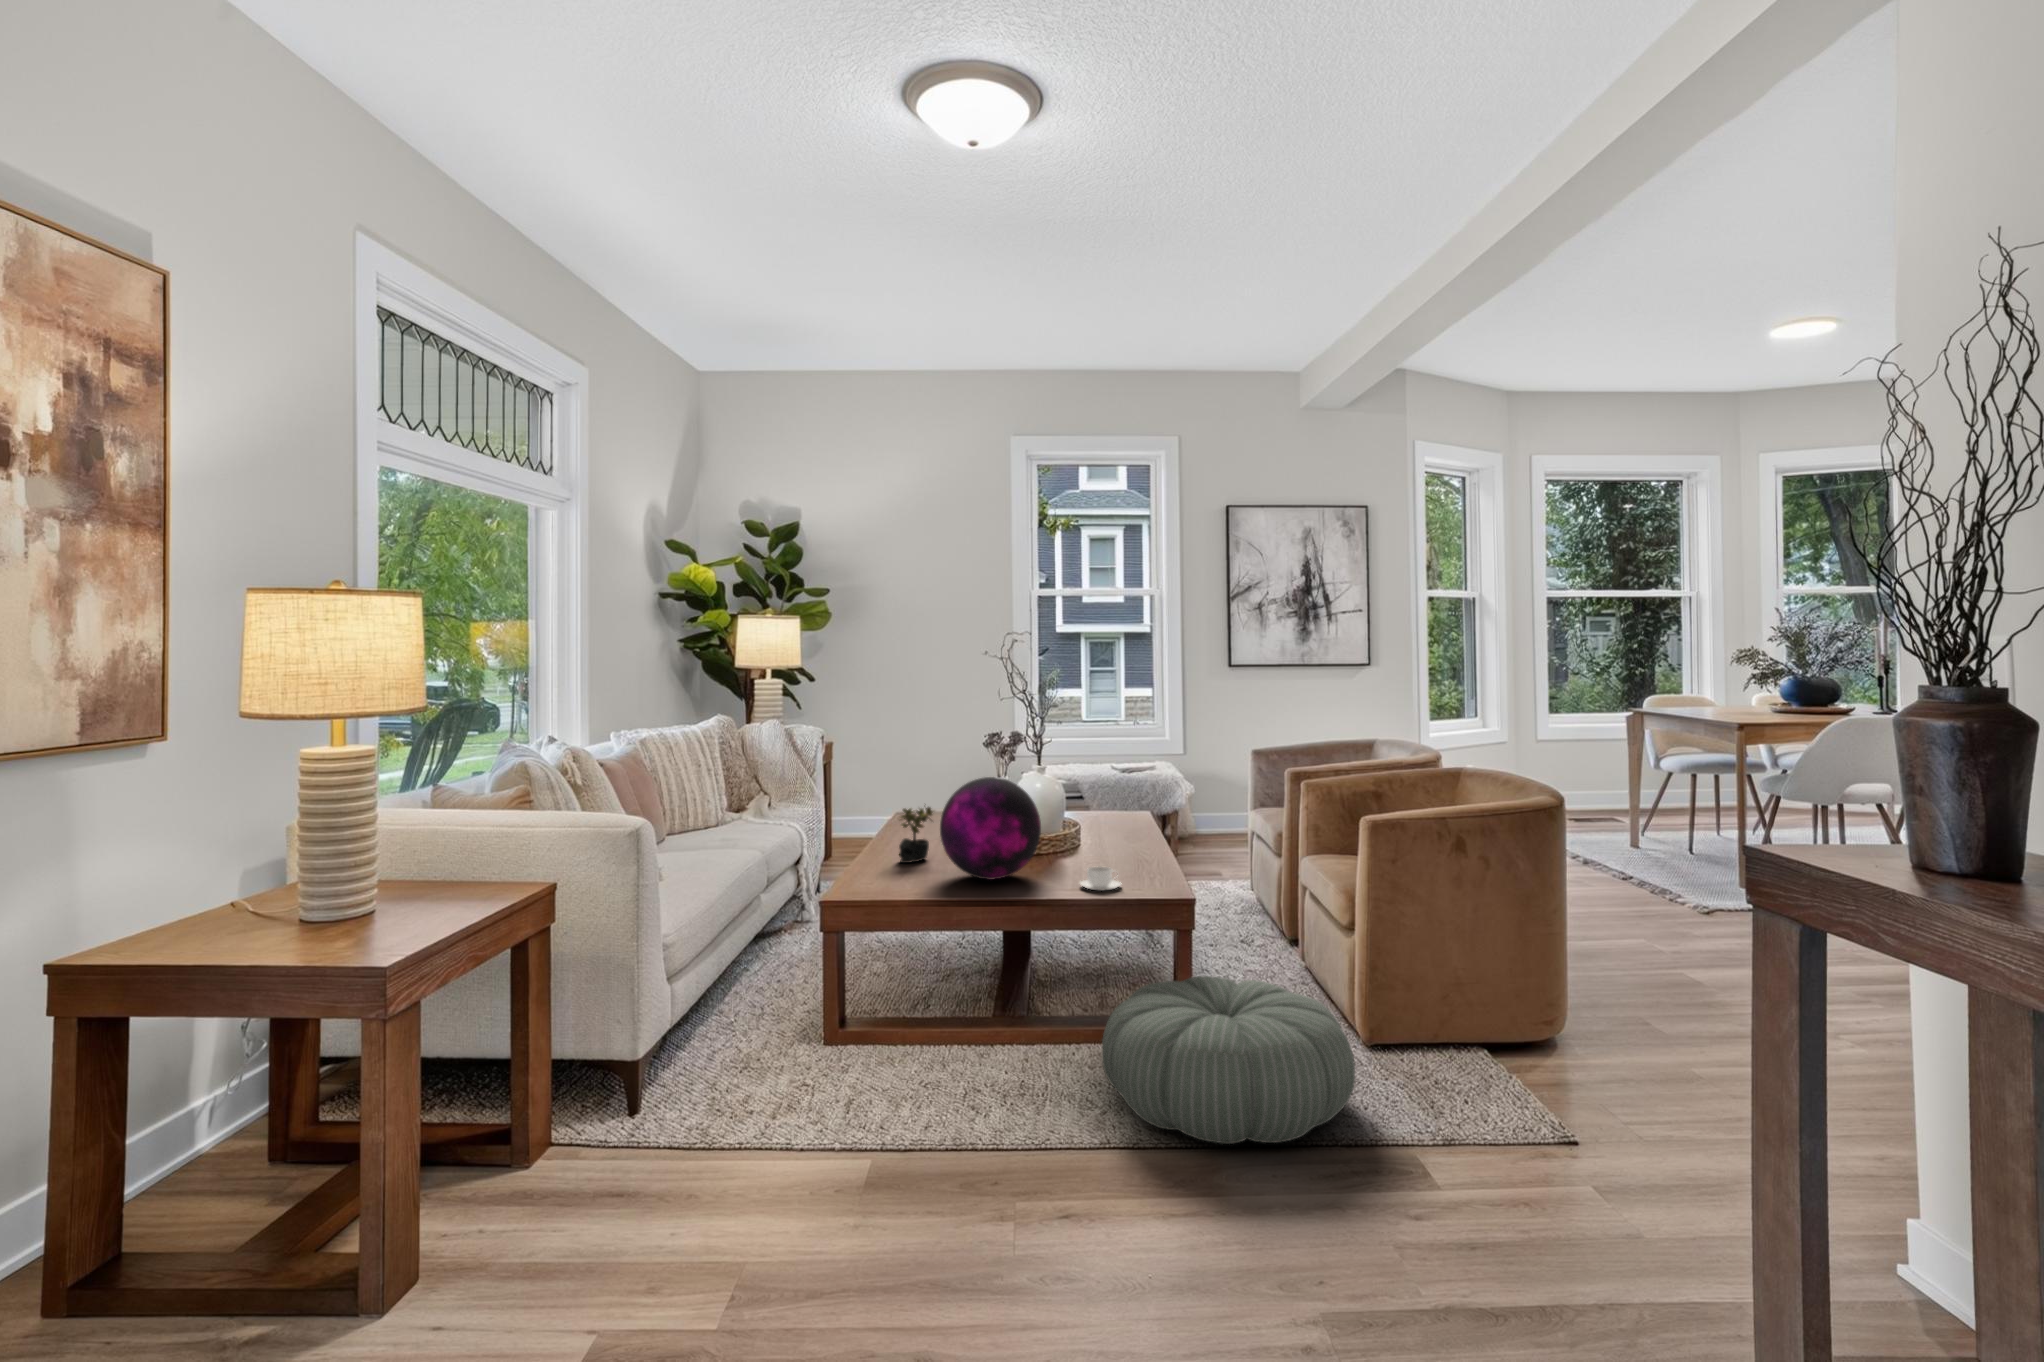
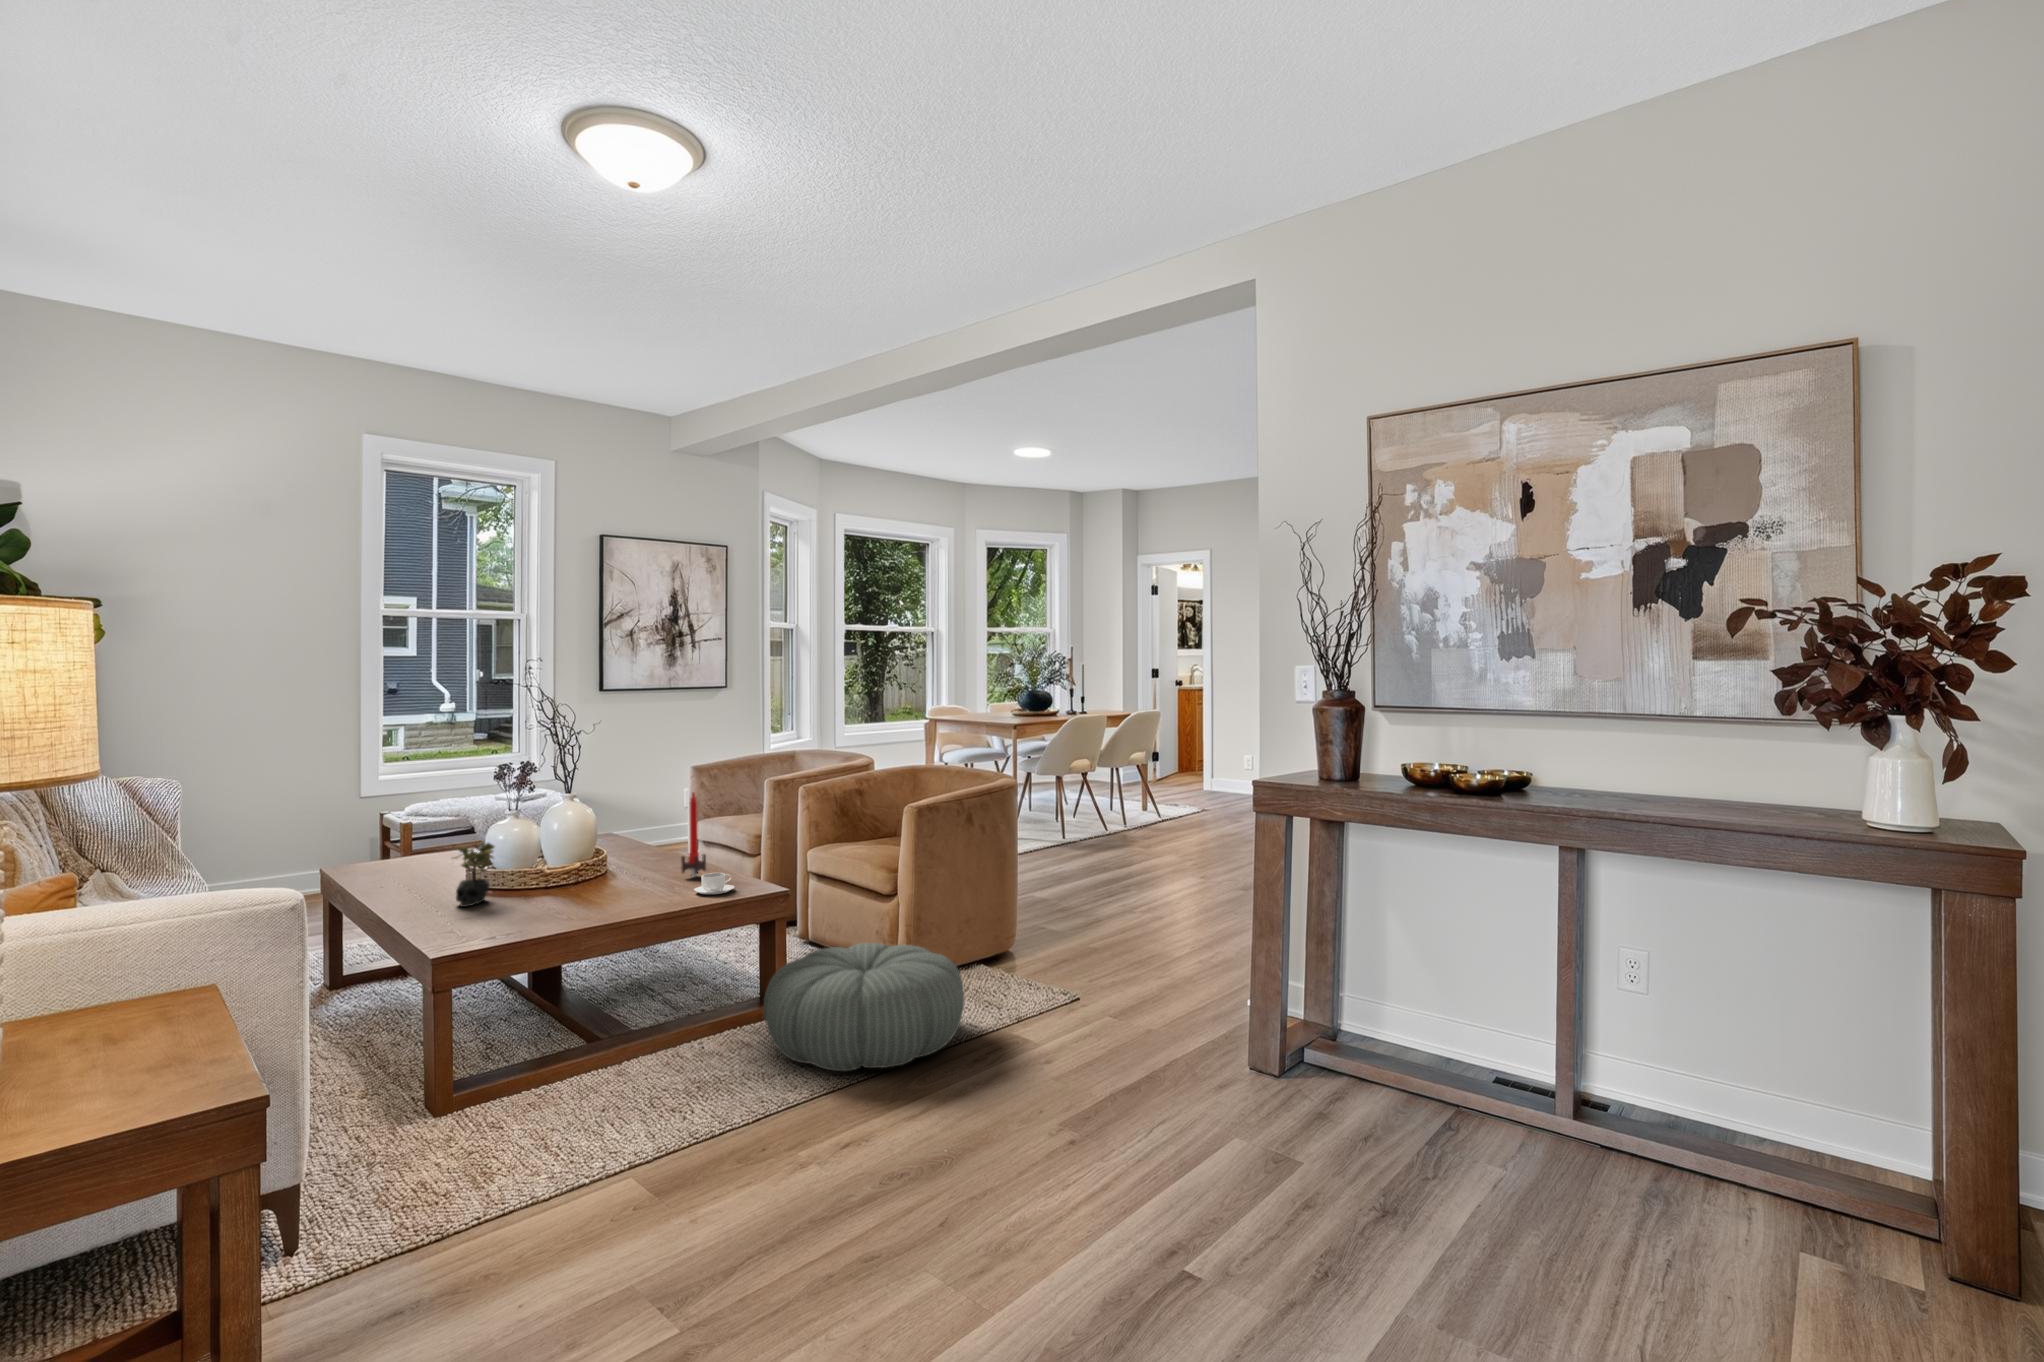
decorative orb: present [940,777,1041,880] -> none [540,801,649,904]
candle: none [1100,777,1126,869] -> present [681,792,706,877]

